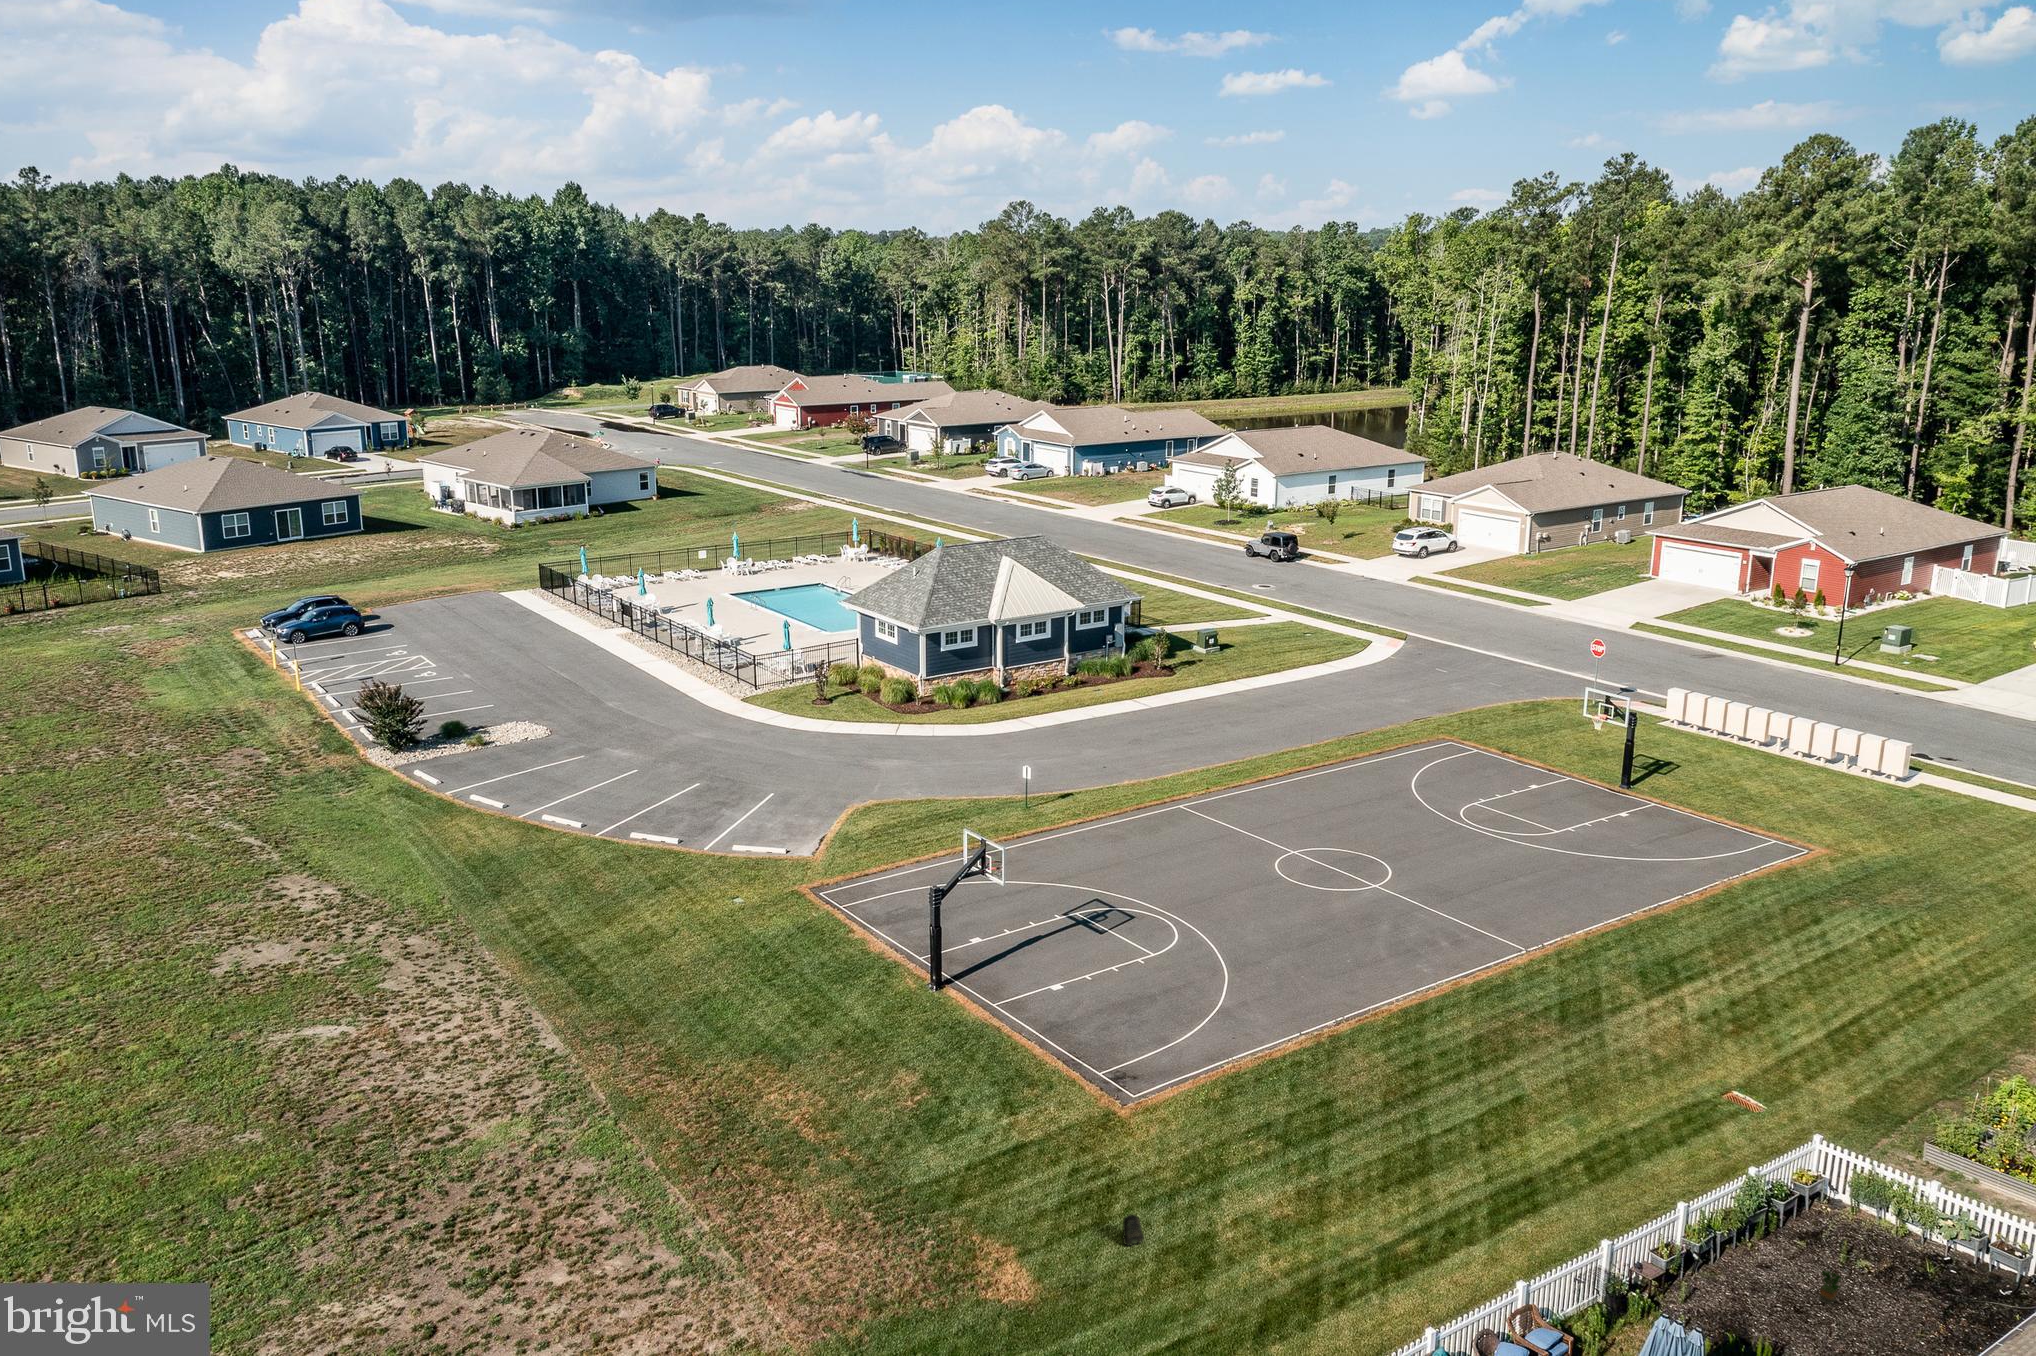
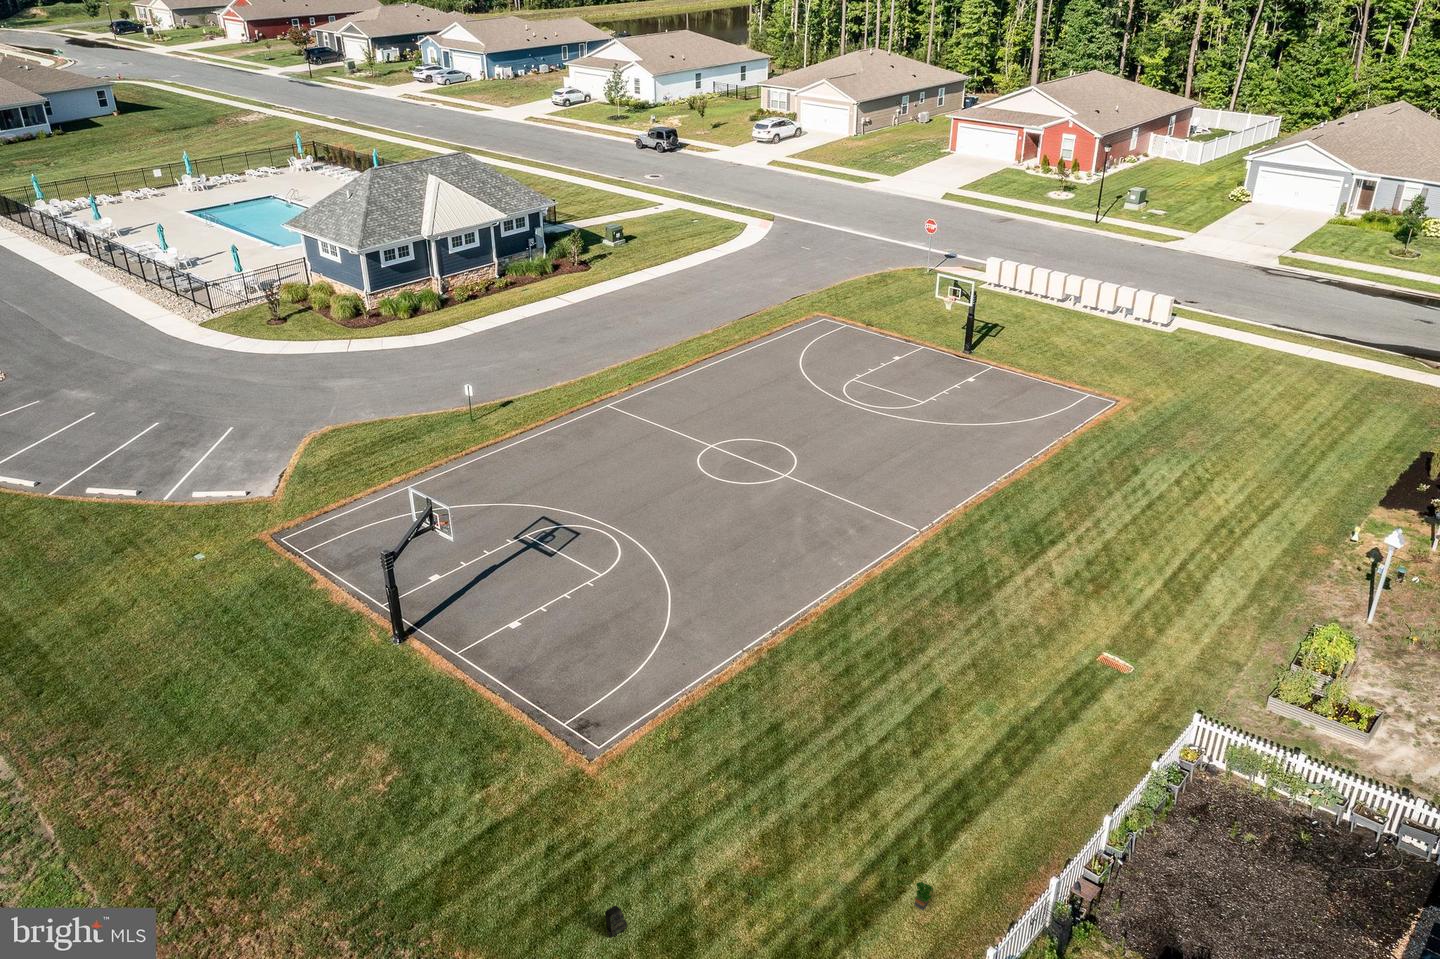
potted tree: present [1819,1271,1842,1305] -> present [914,882,933,910]

